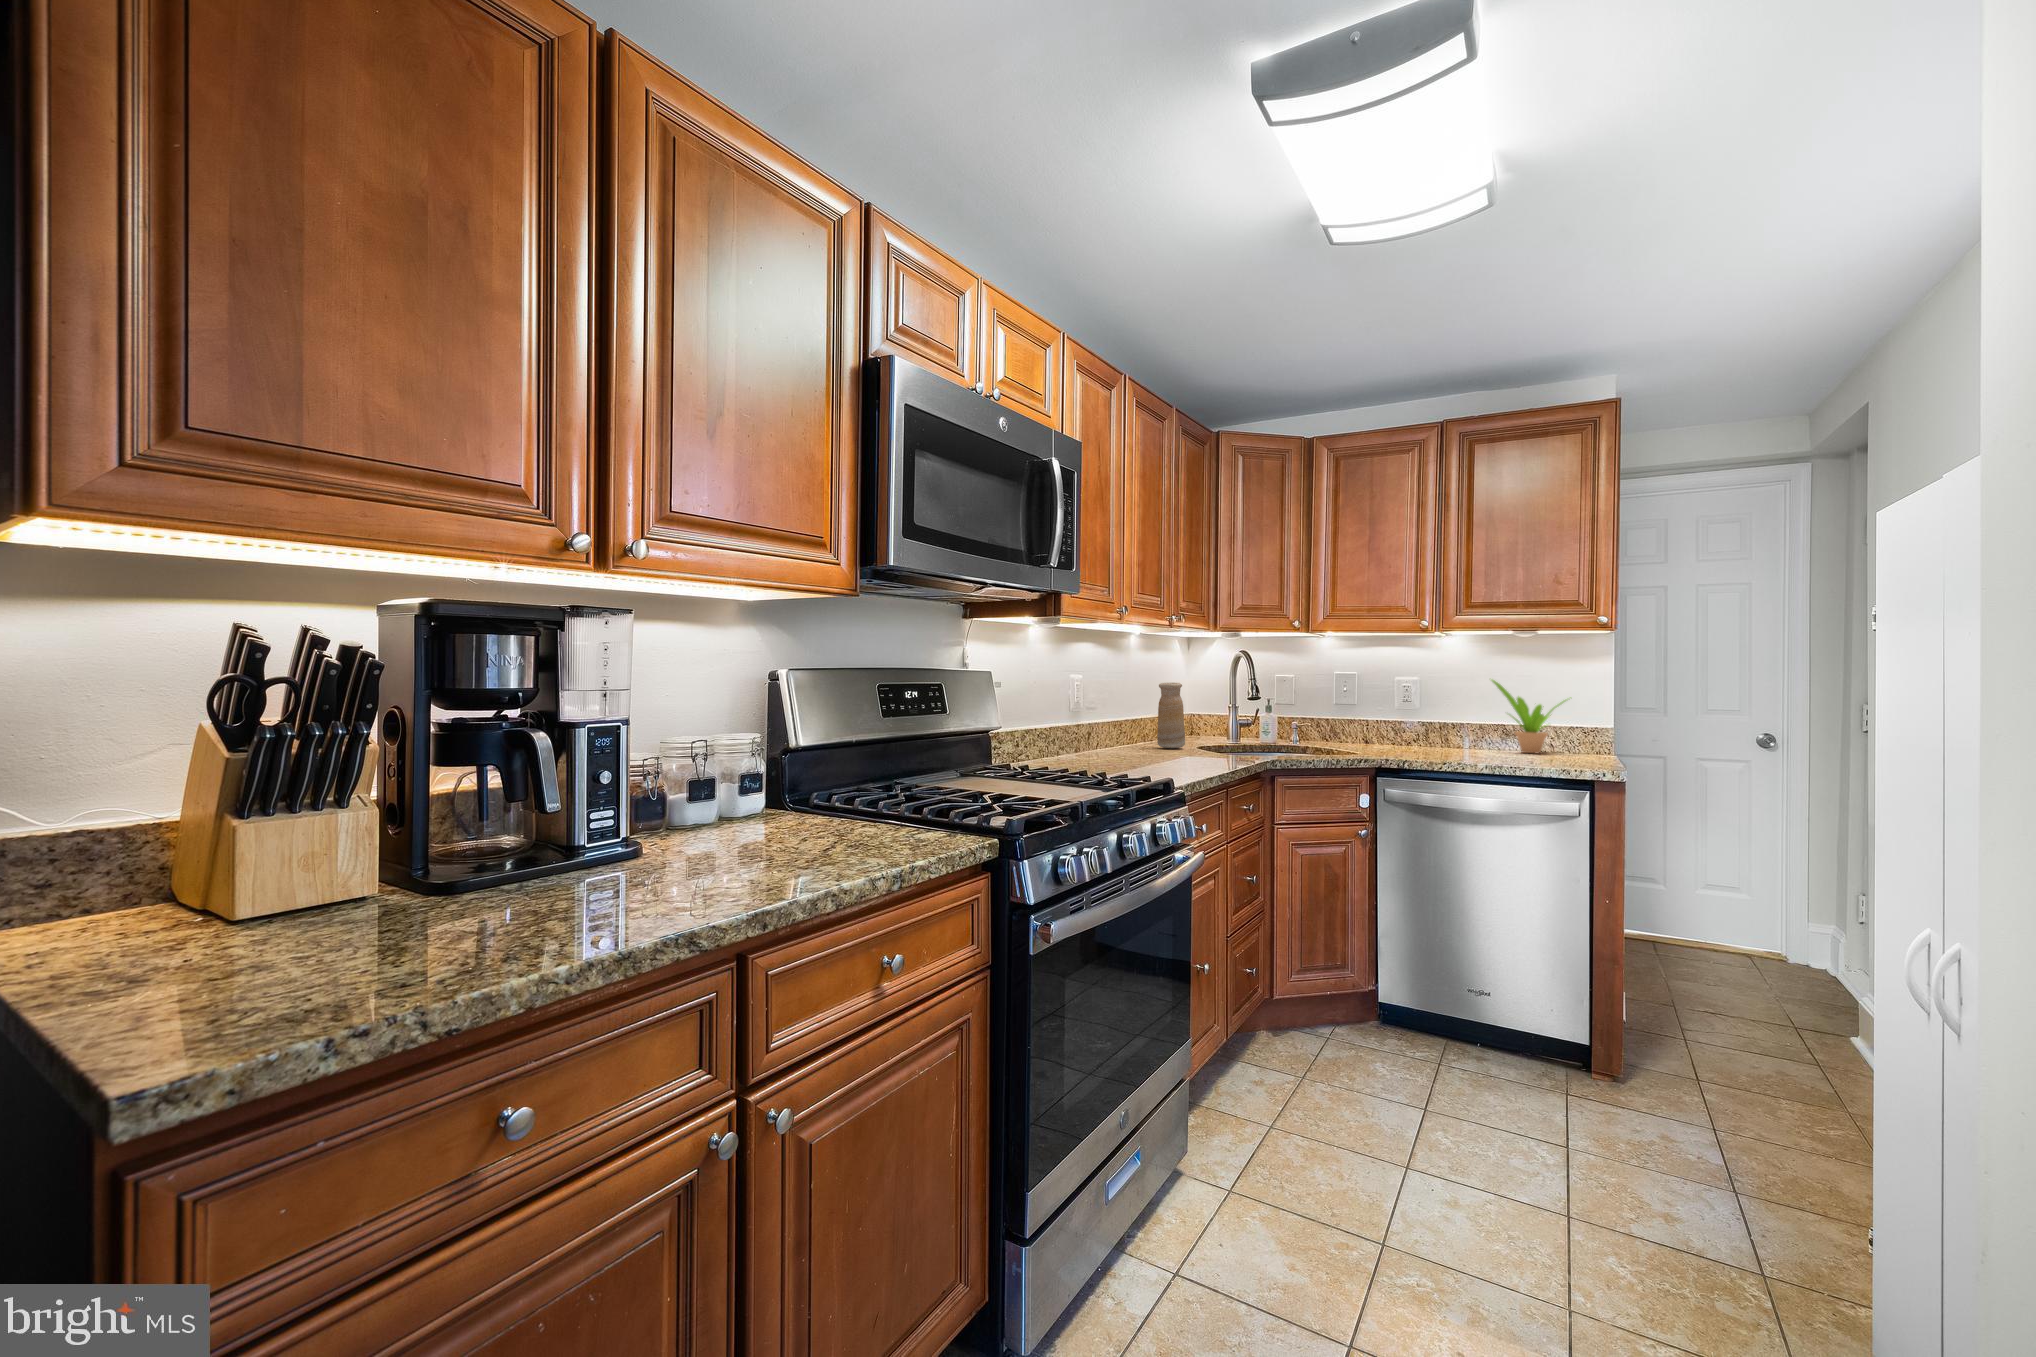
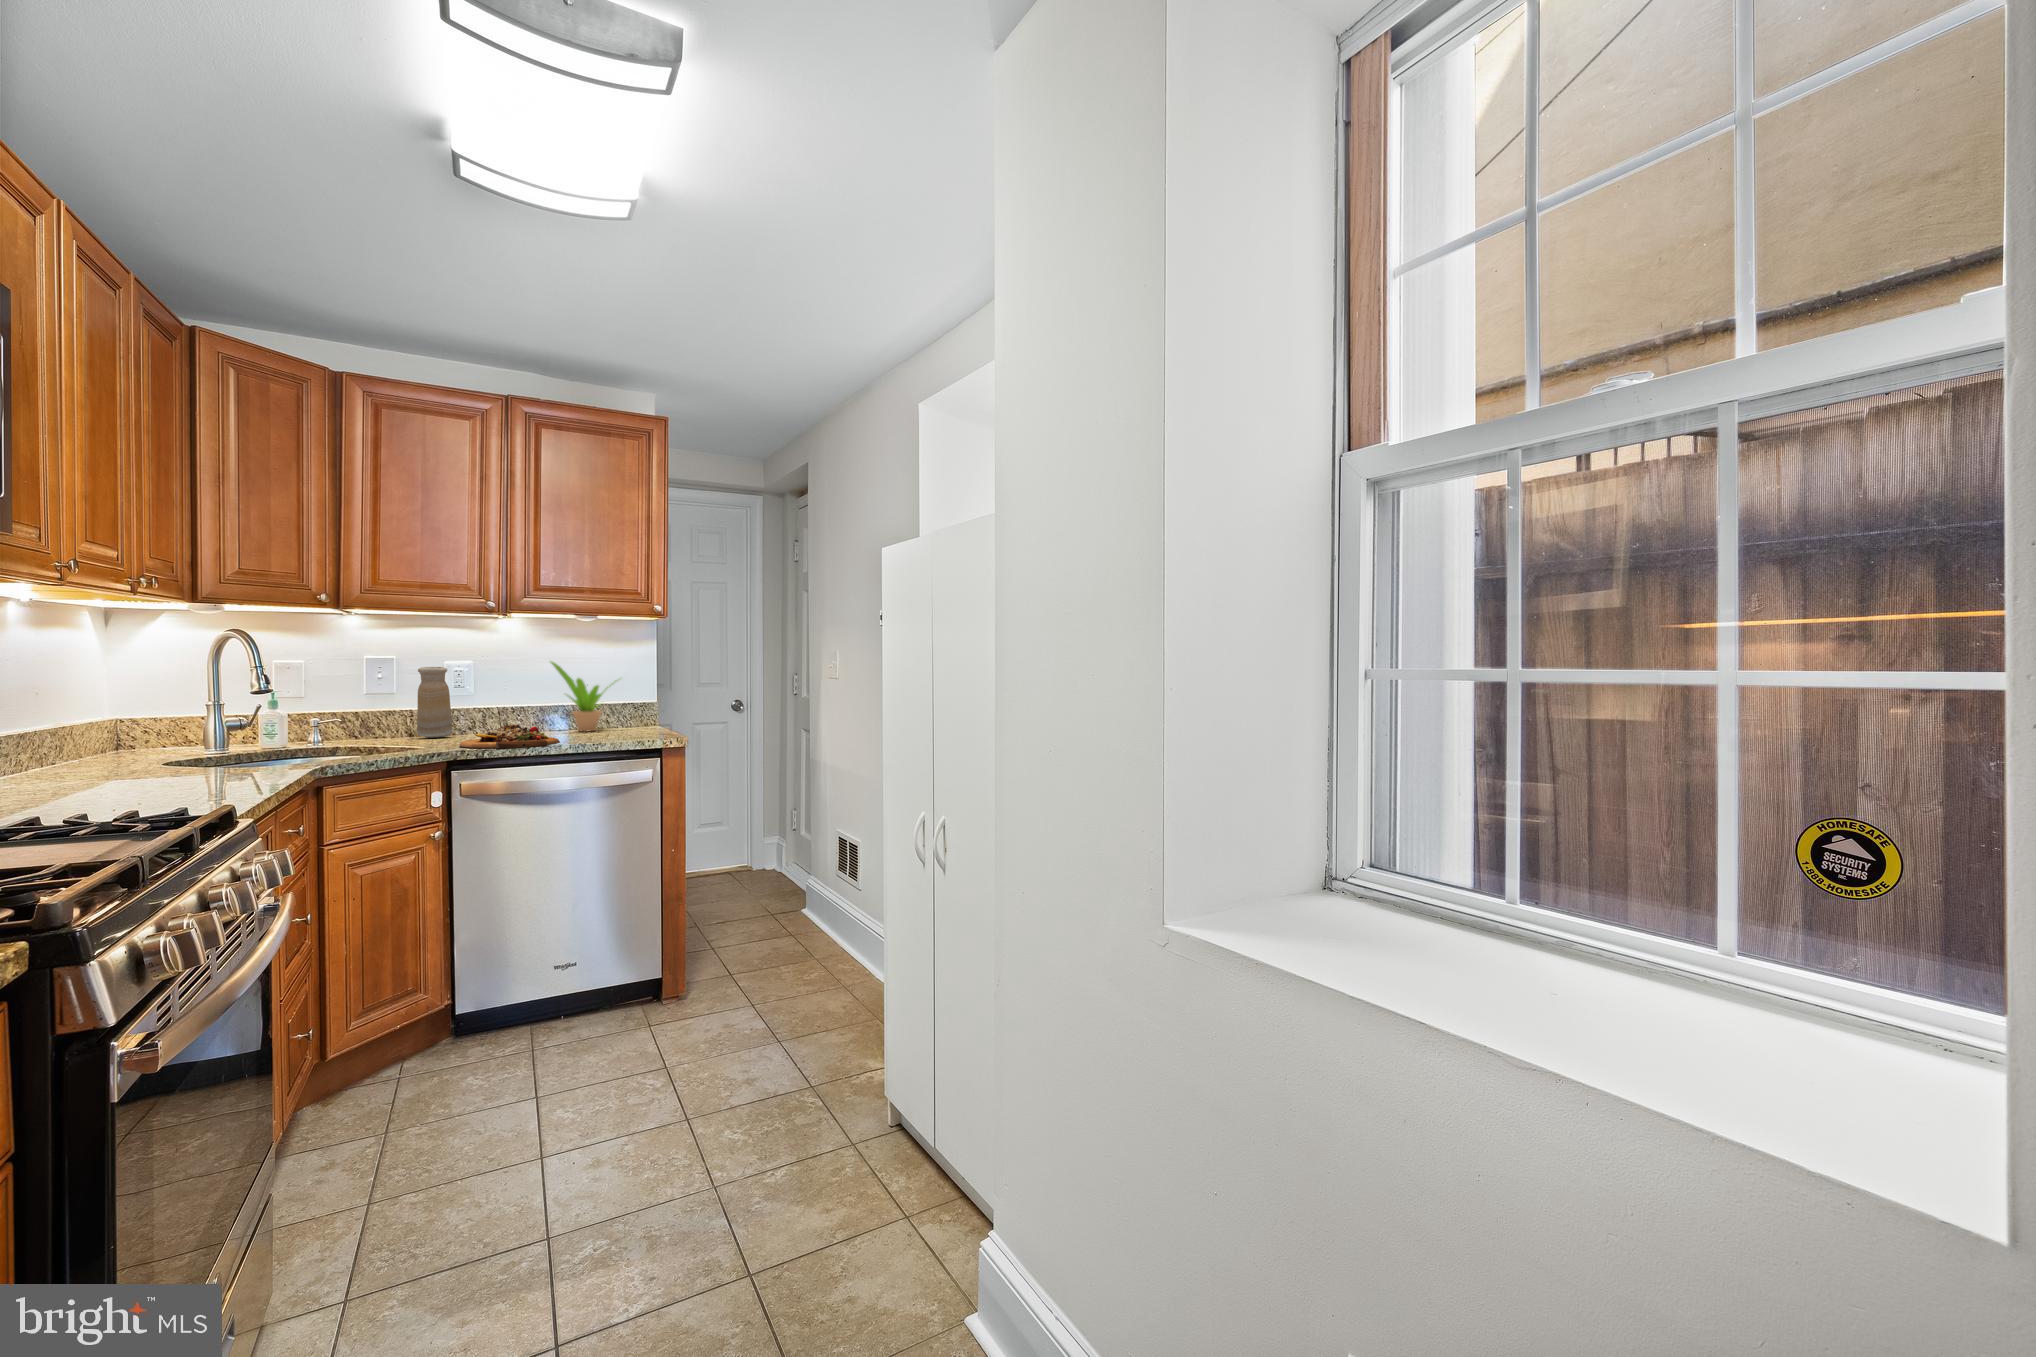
vase: present [1157,683,1185,748] -> present [417,667,453,738]
cutting board: none [1392,739,1486,762] -> present [459,724,560,749]

